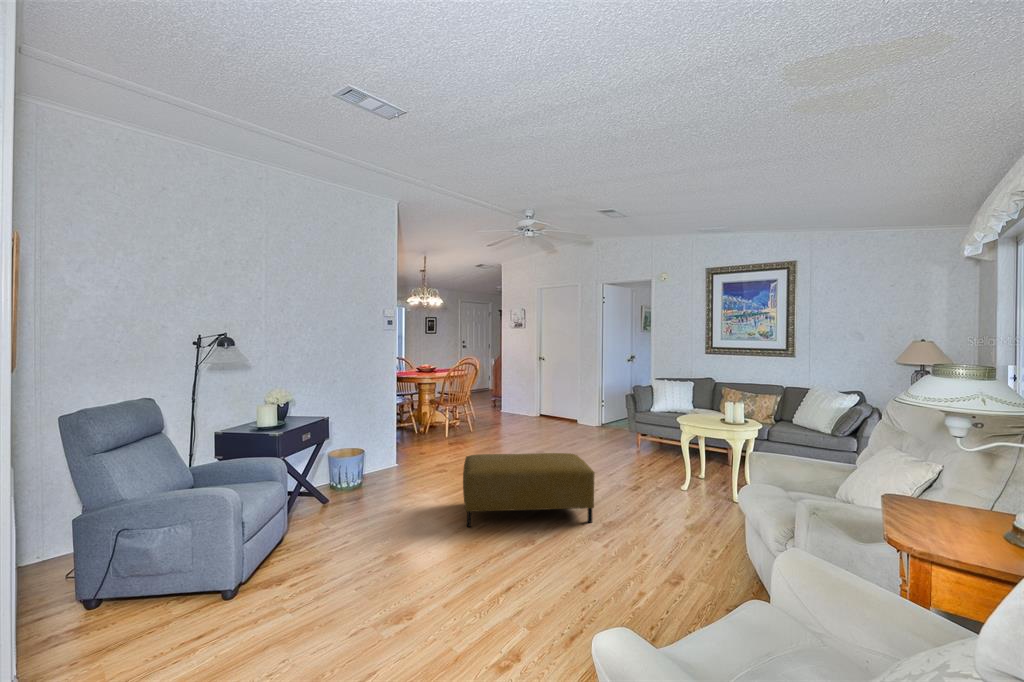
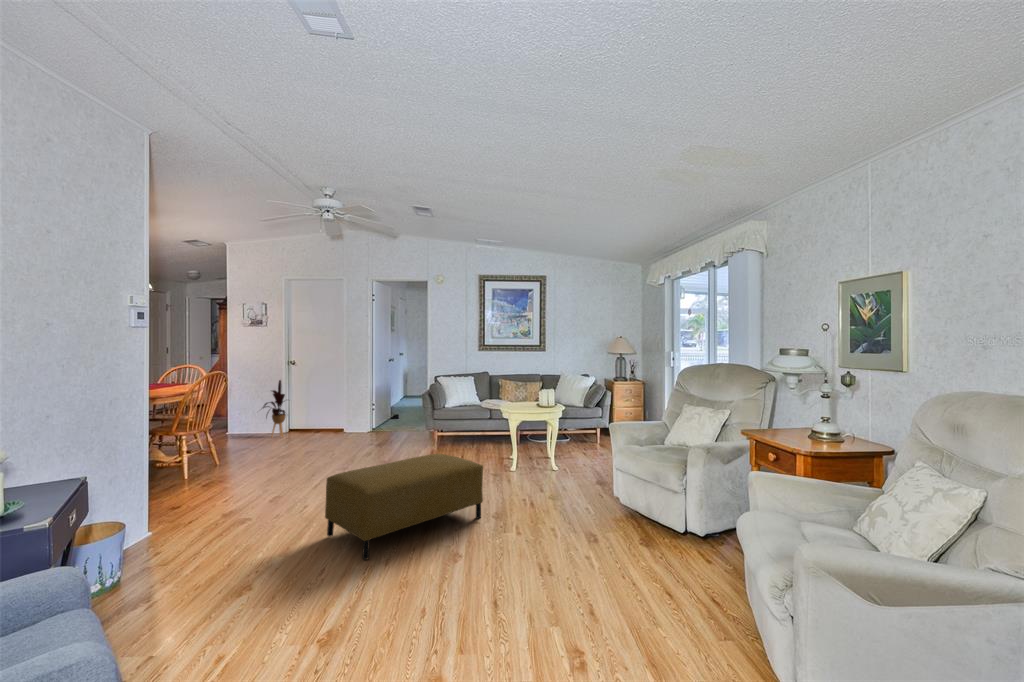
house plant: none [511,373,535,421] -> present [263,380,286,437]

